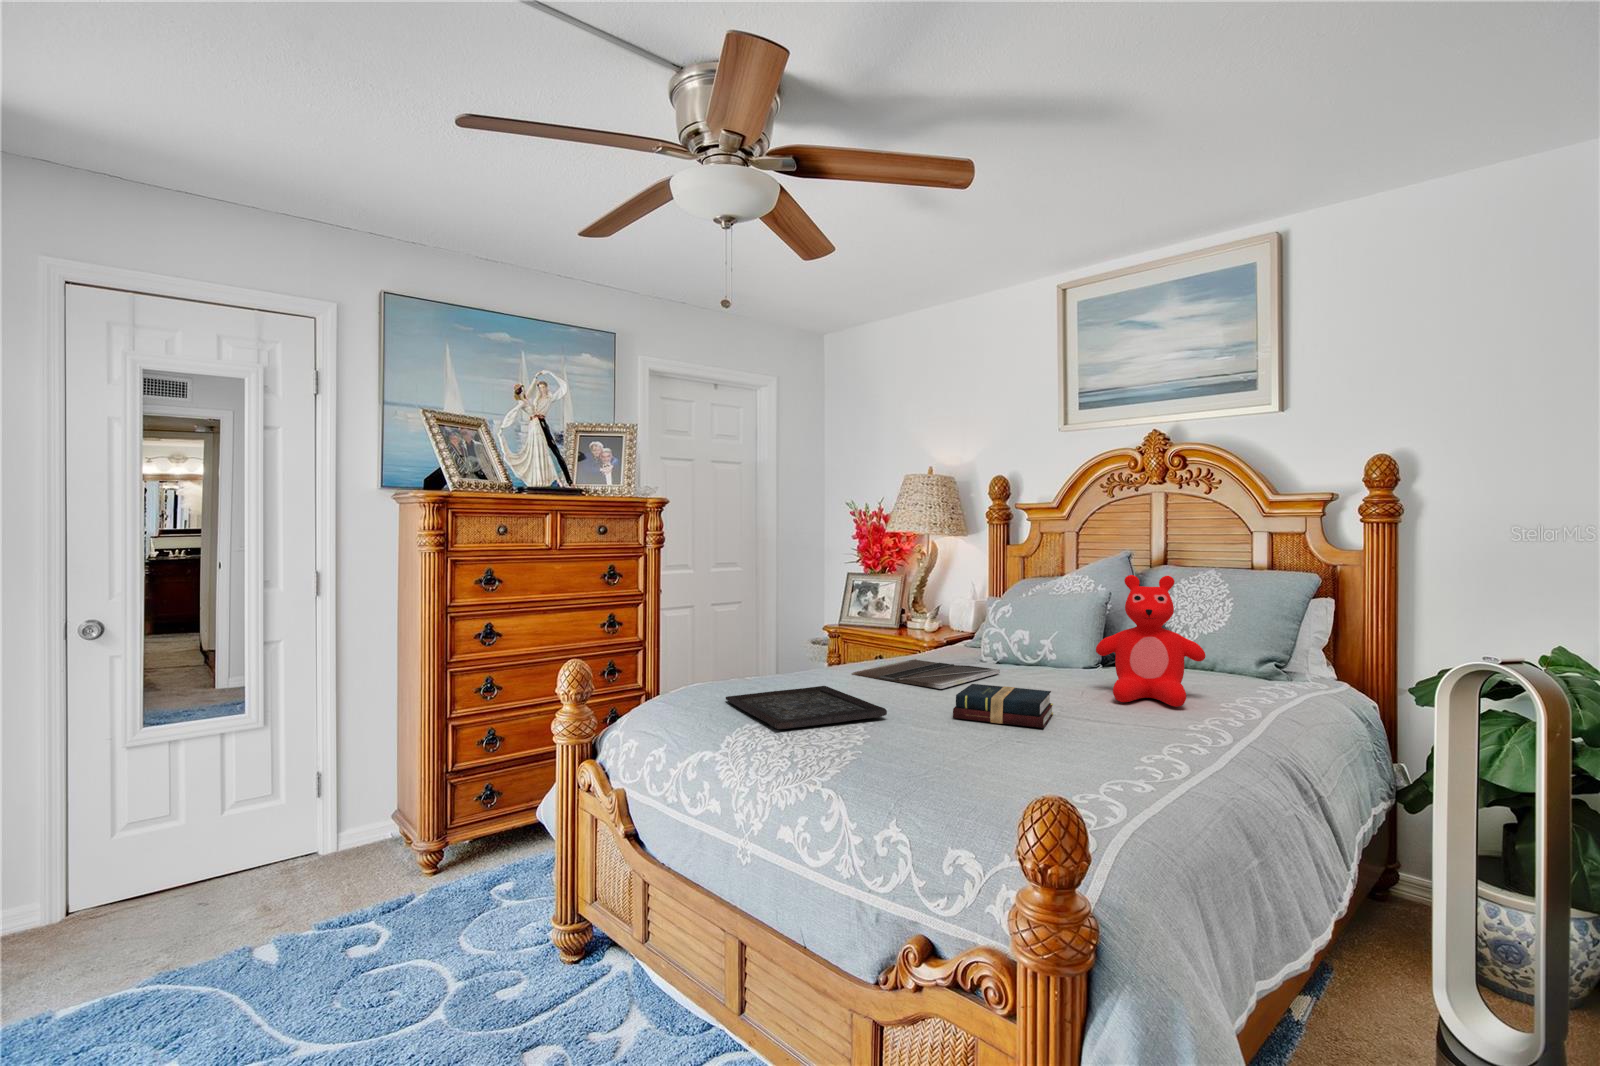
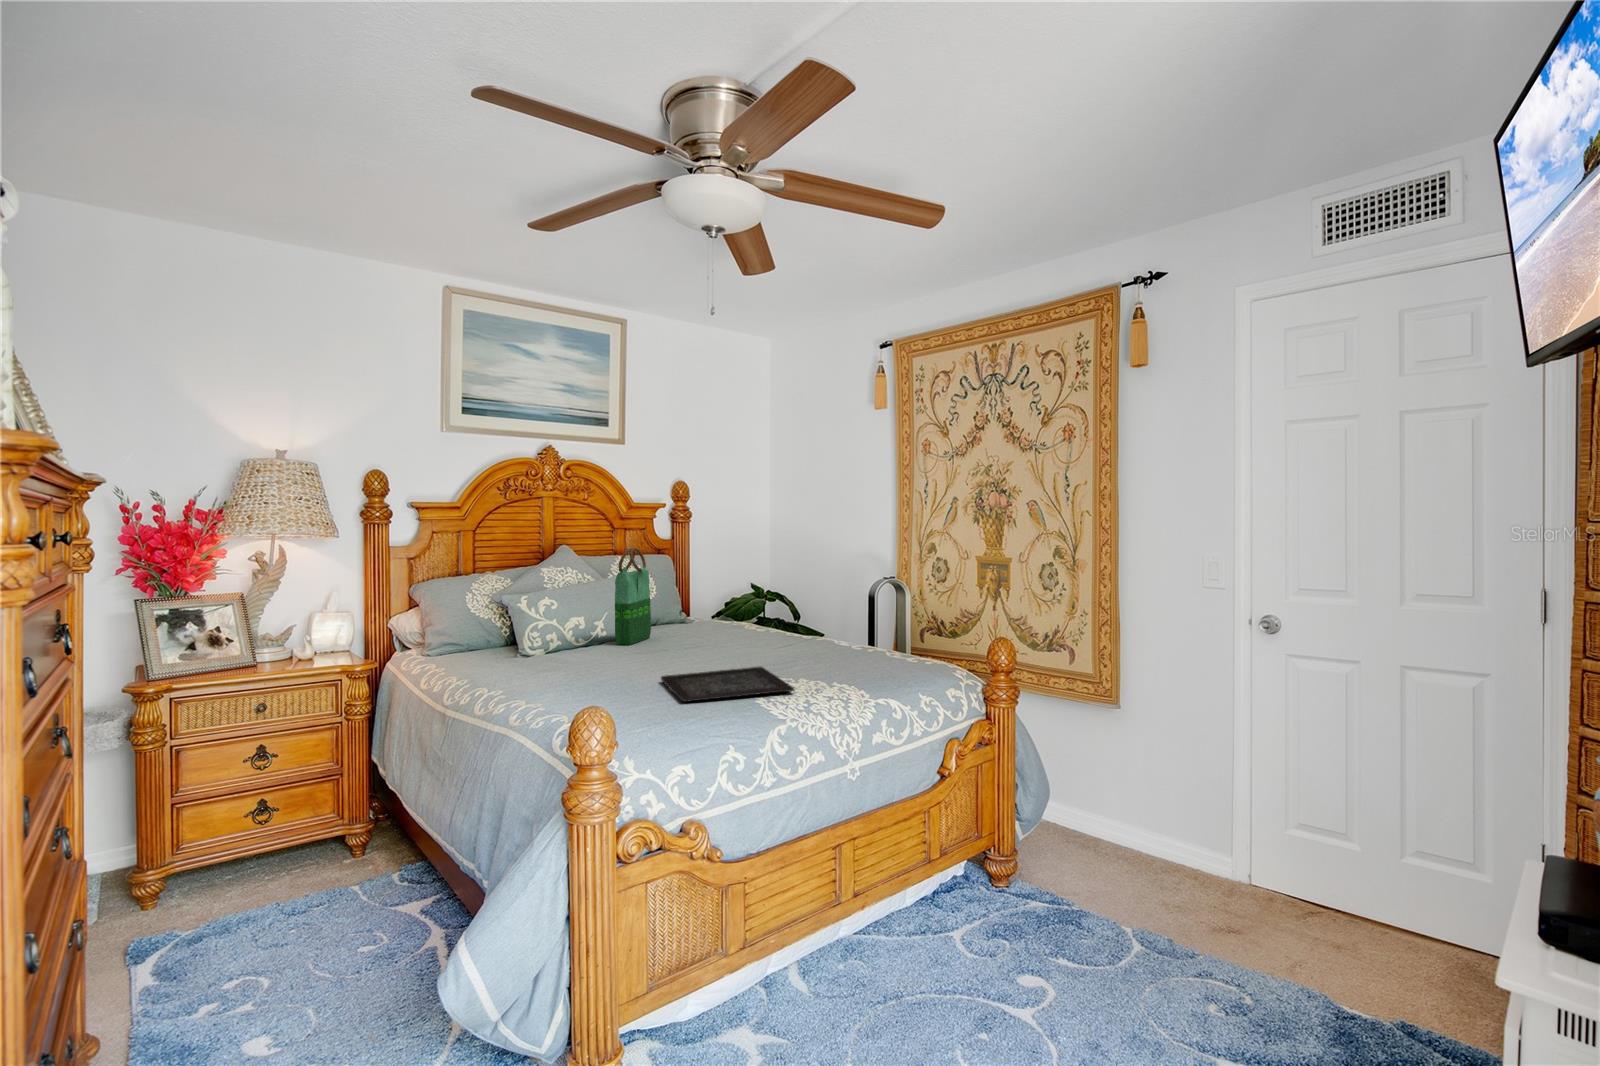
tote bag: none [1021,553,1092,676] -> present [615,548,651,645]
teddy bear: present [1096,575,1206,707] -> none [693,557,755,640]
laptop: present [852,660,1000,689] -> none [544,645,674,675]
hardback book: present [953,684,1053,728] -> none [725,636,795,664]

